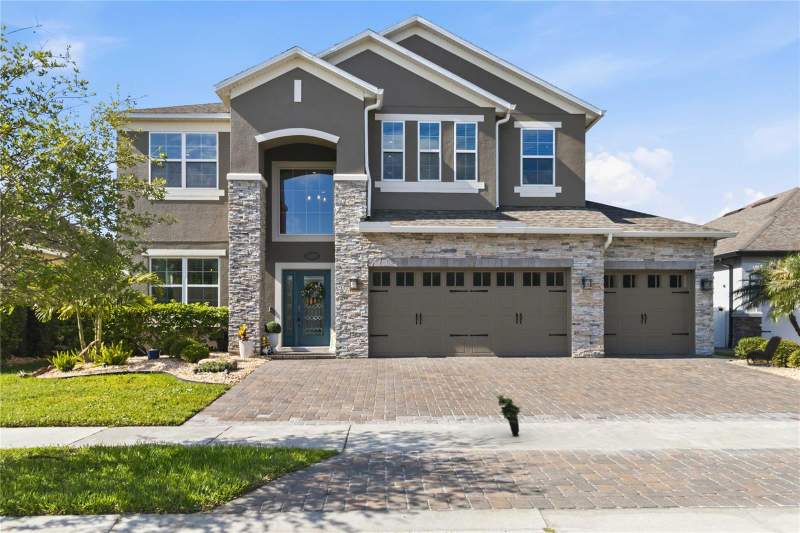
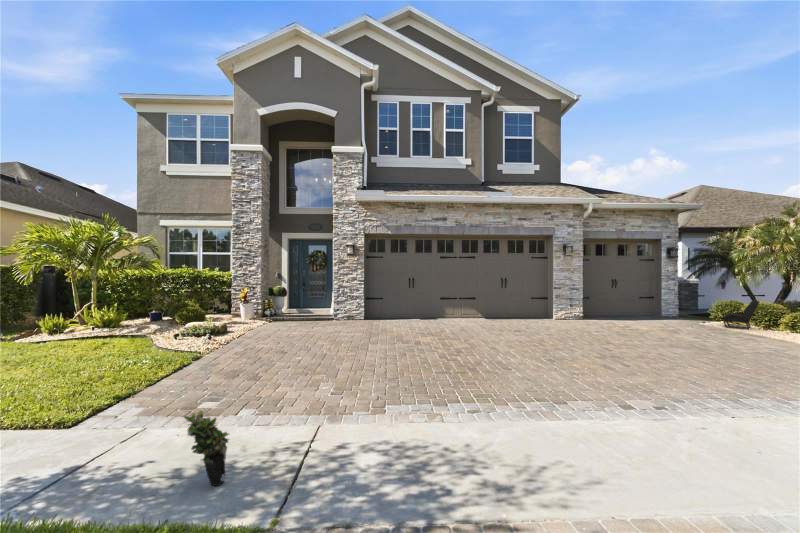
potted plant: present [497,395,521,436] -> present [184,411,229,486]

